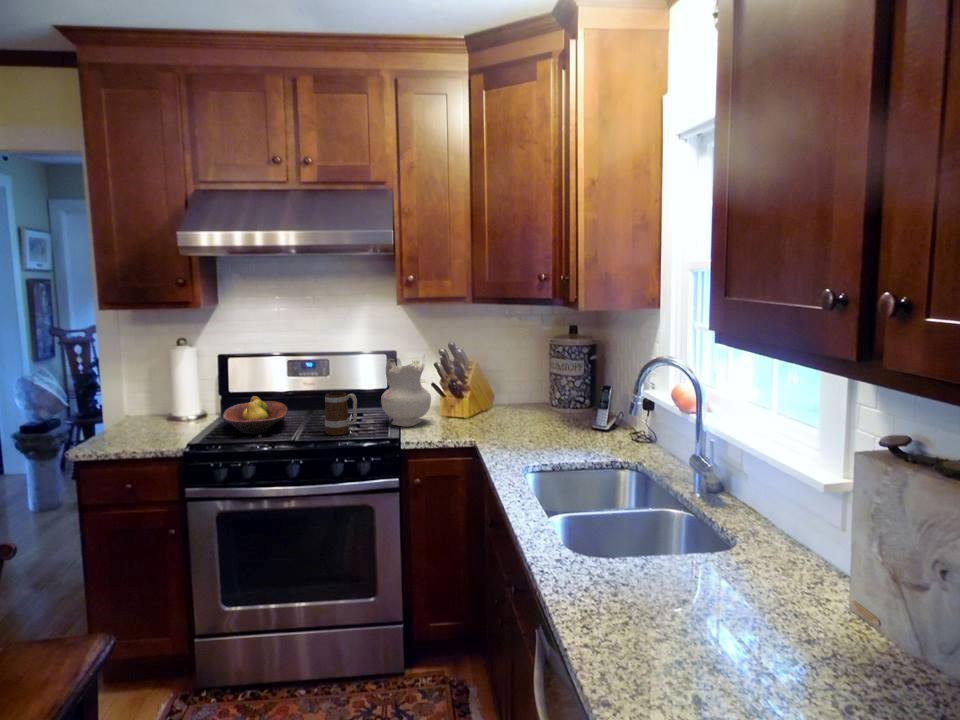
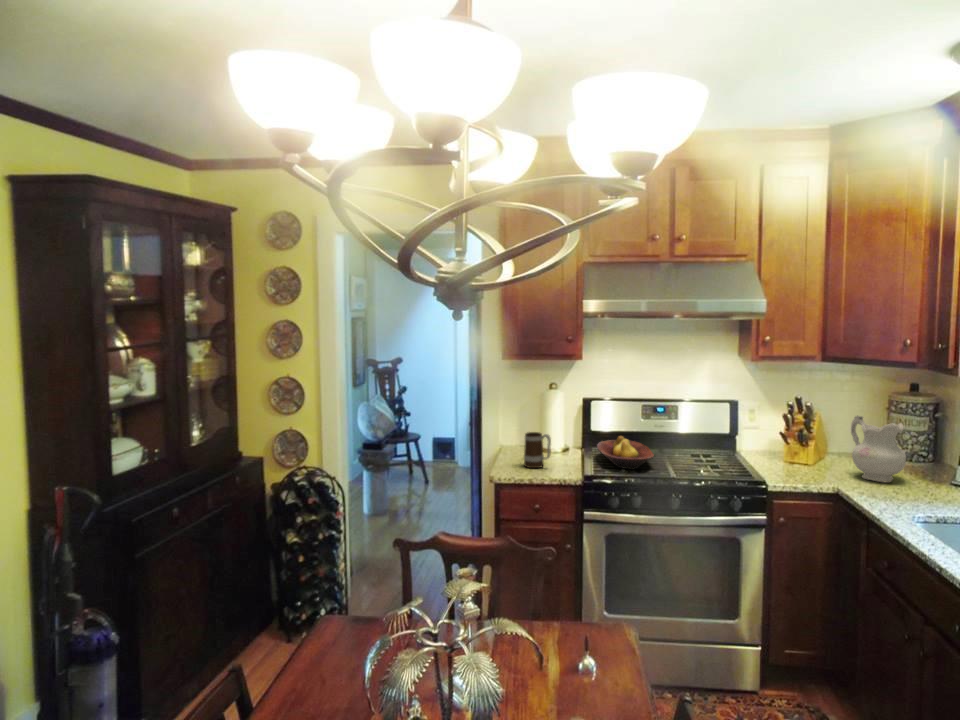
ceramic pitcher: present [381,358,431,427] -> present [851,416,906,483]
mug: present [325,392,357,435] -> present [524,432,551,468]

